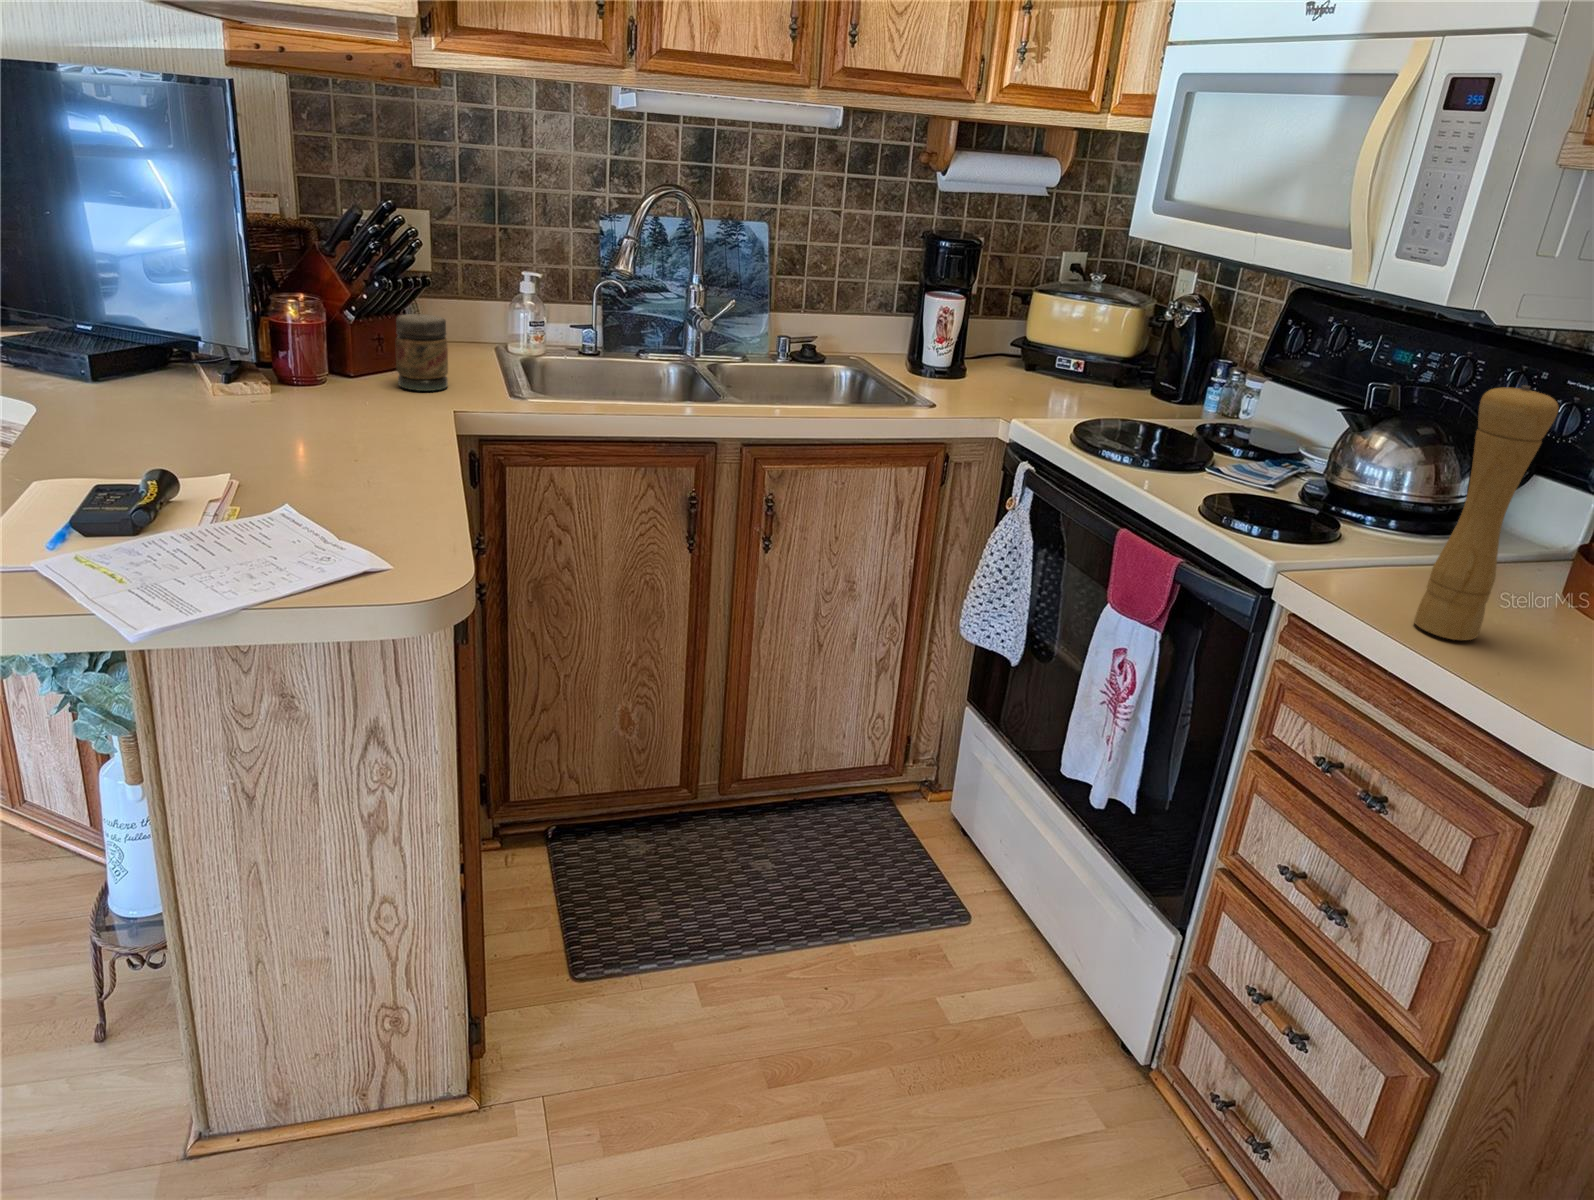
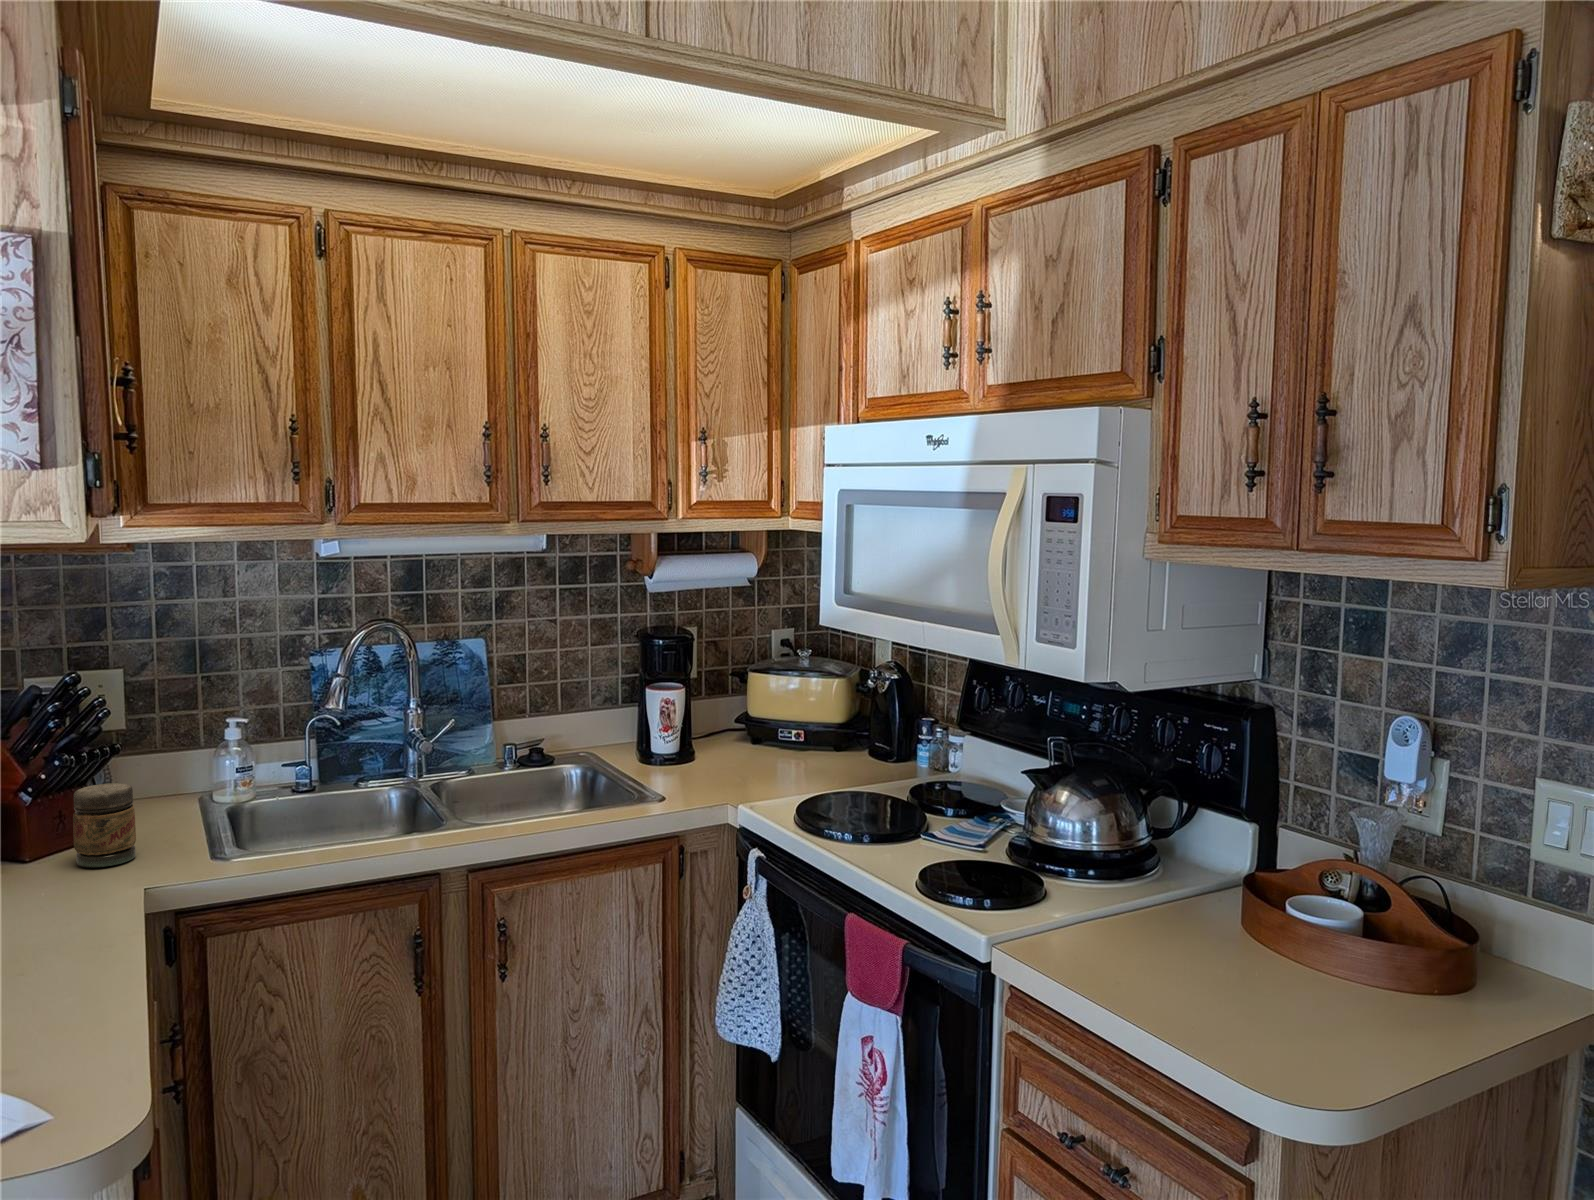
pepper mill: present [1414,385,1559,640] -> none [1118,757,1188,1000]

